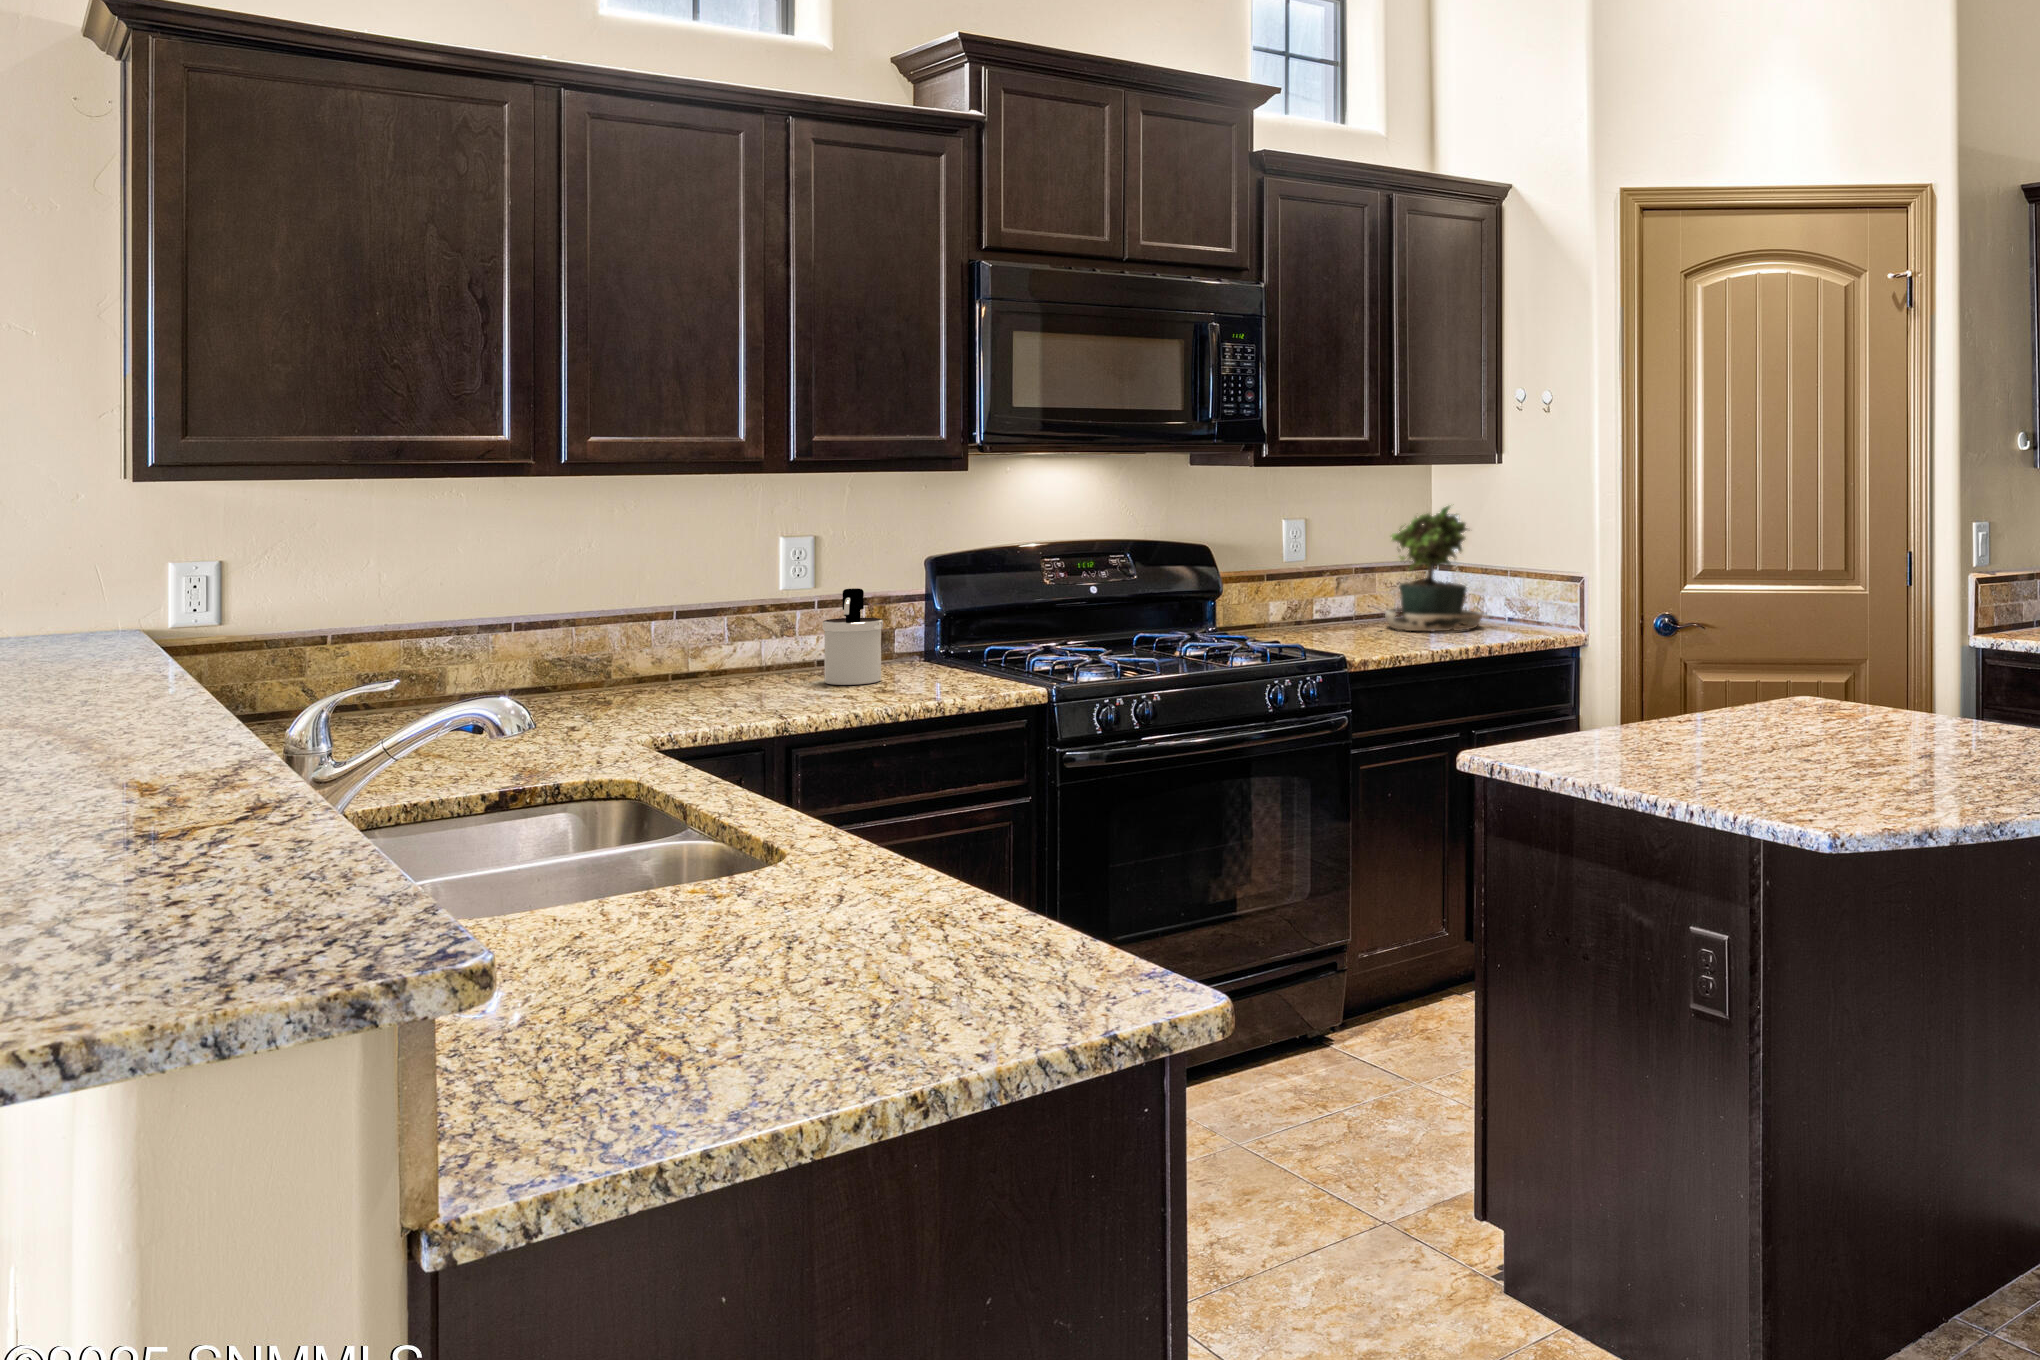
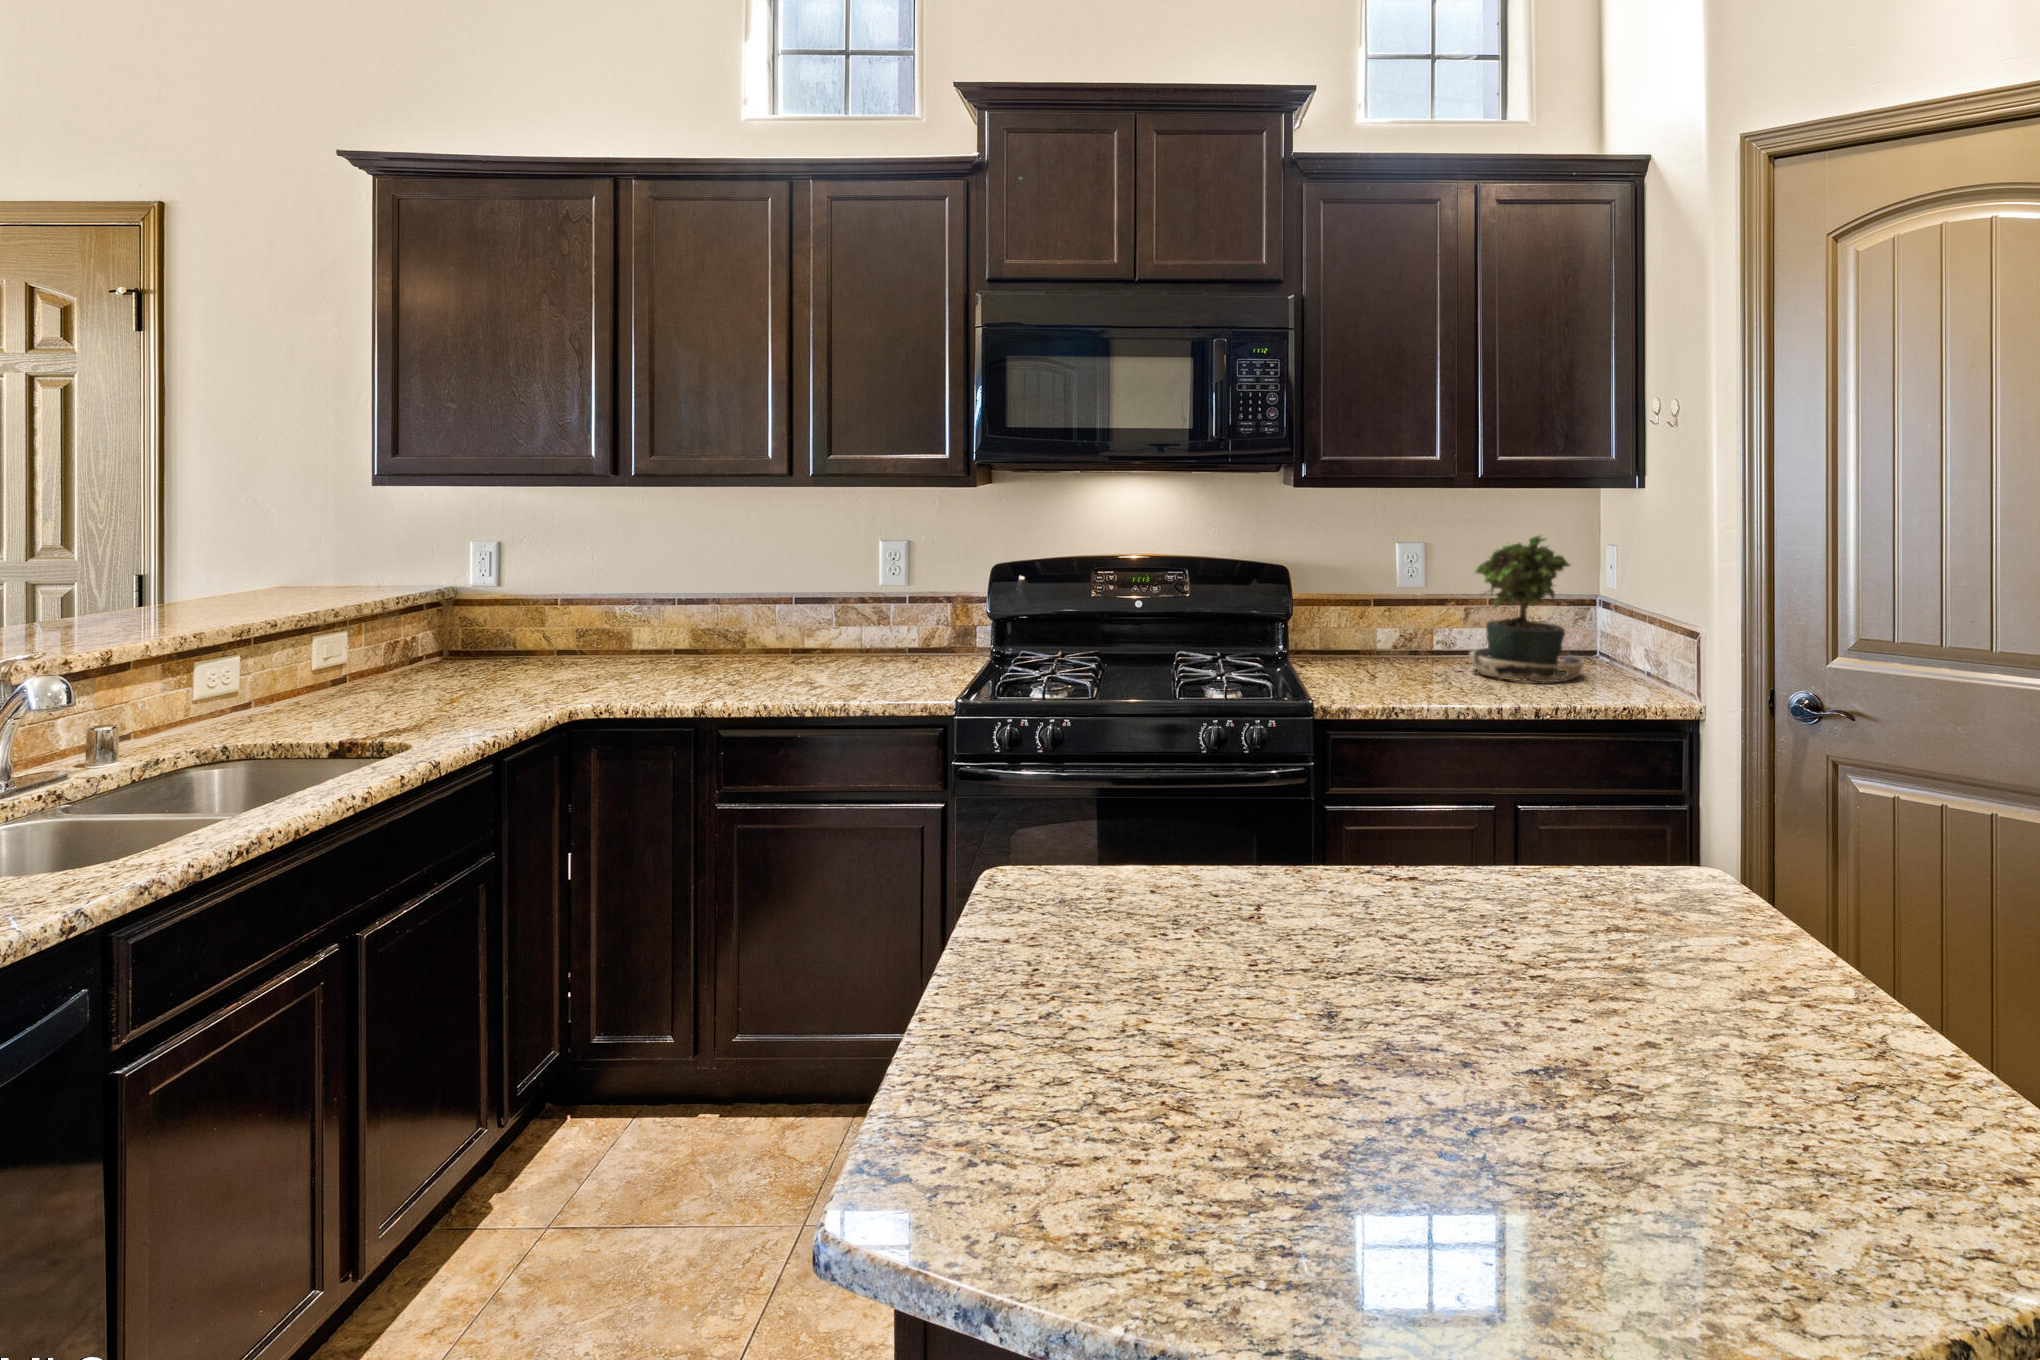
soap dispenser: present [822,588,883,685] -> none [829,590,892,675]

